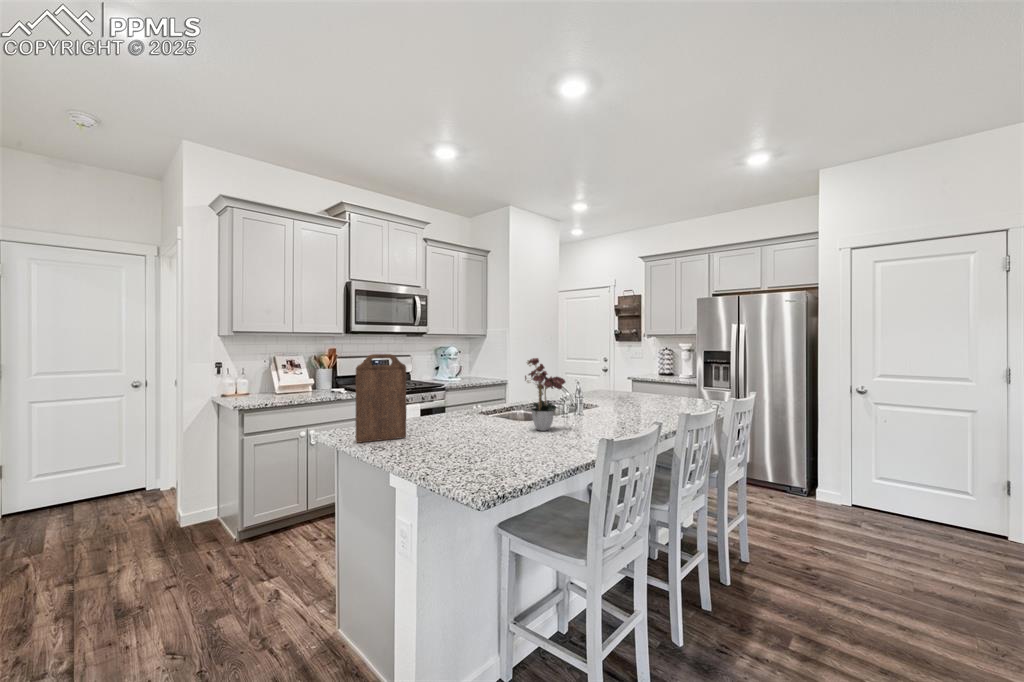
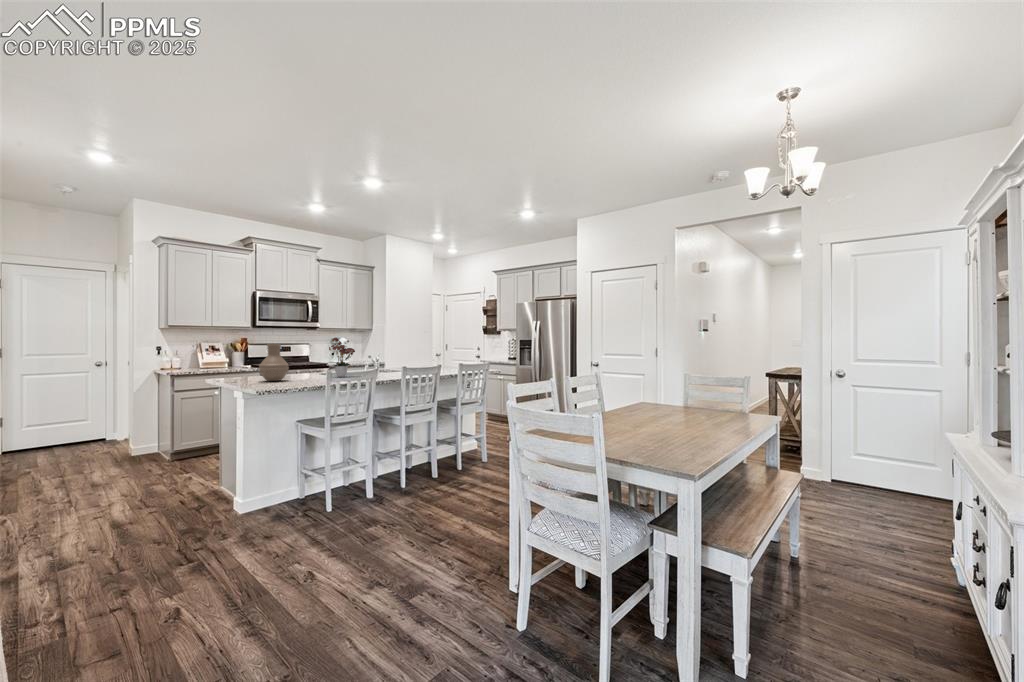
cutting board: present [356,354,406,443] -> none [228,335,258,380]
vase: none [422,374,476,451] -> present [259,344,289,381]

